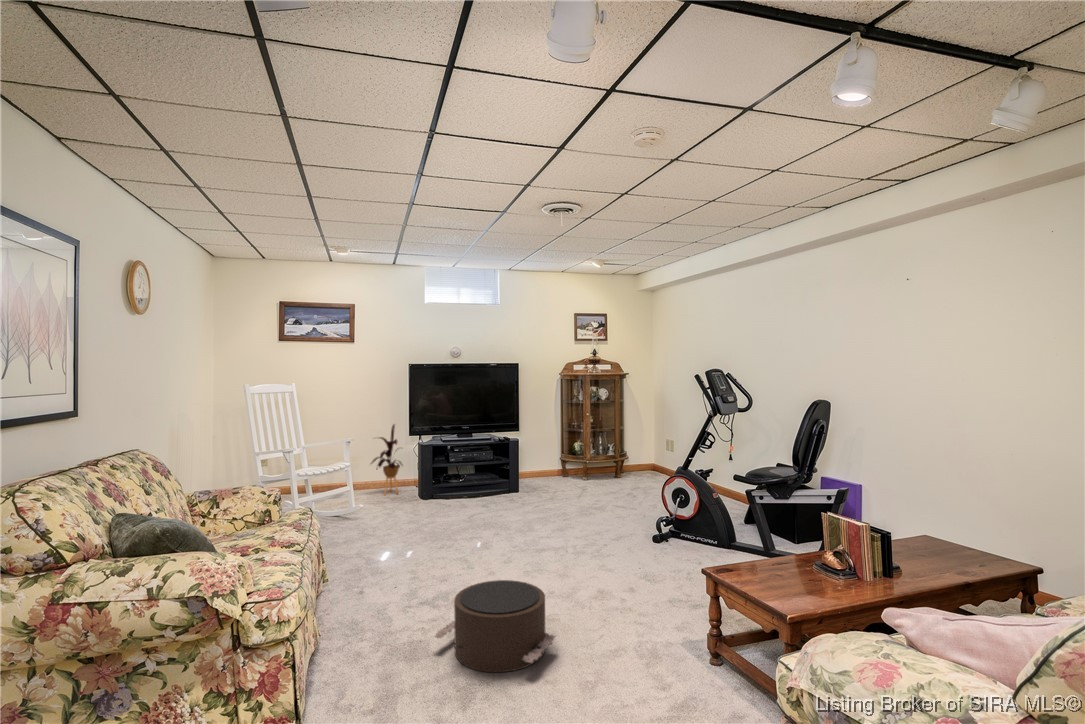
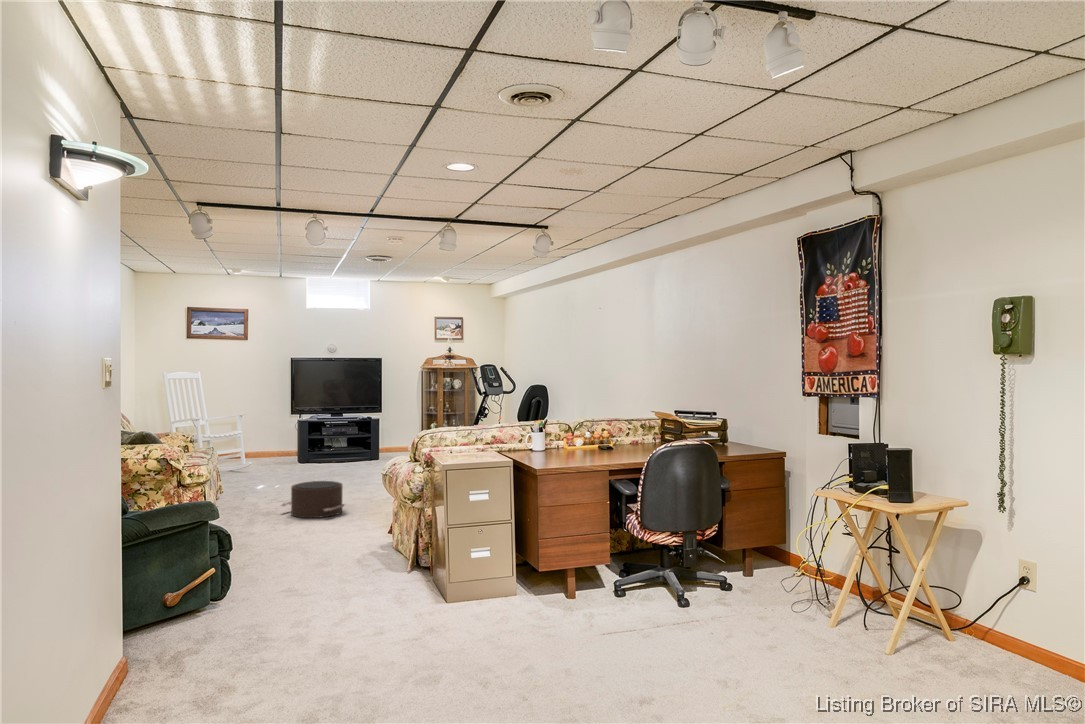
house plant: present [372,425,401,494] -> none [258,404,288,460]

